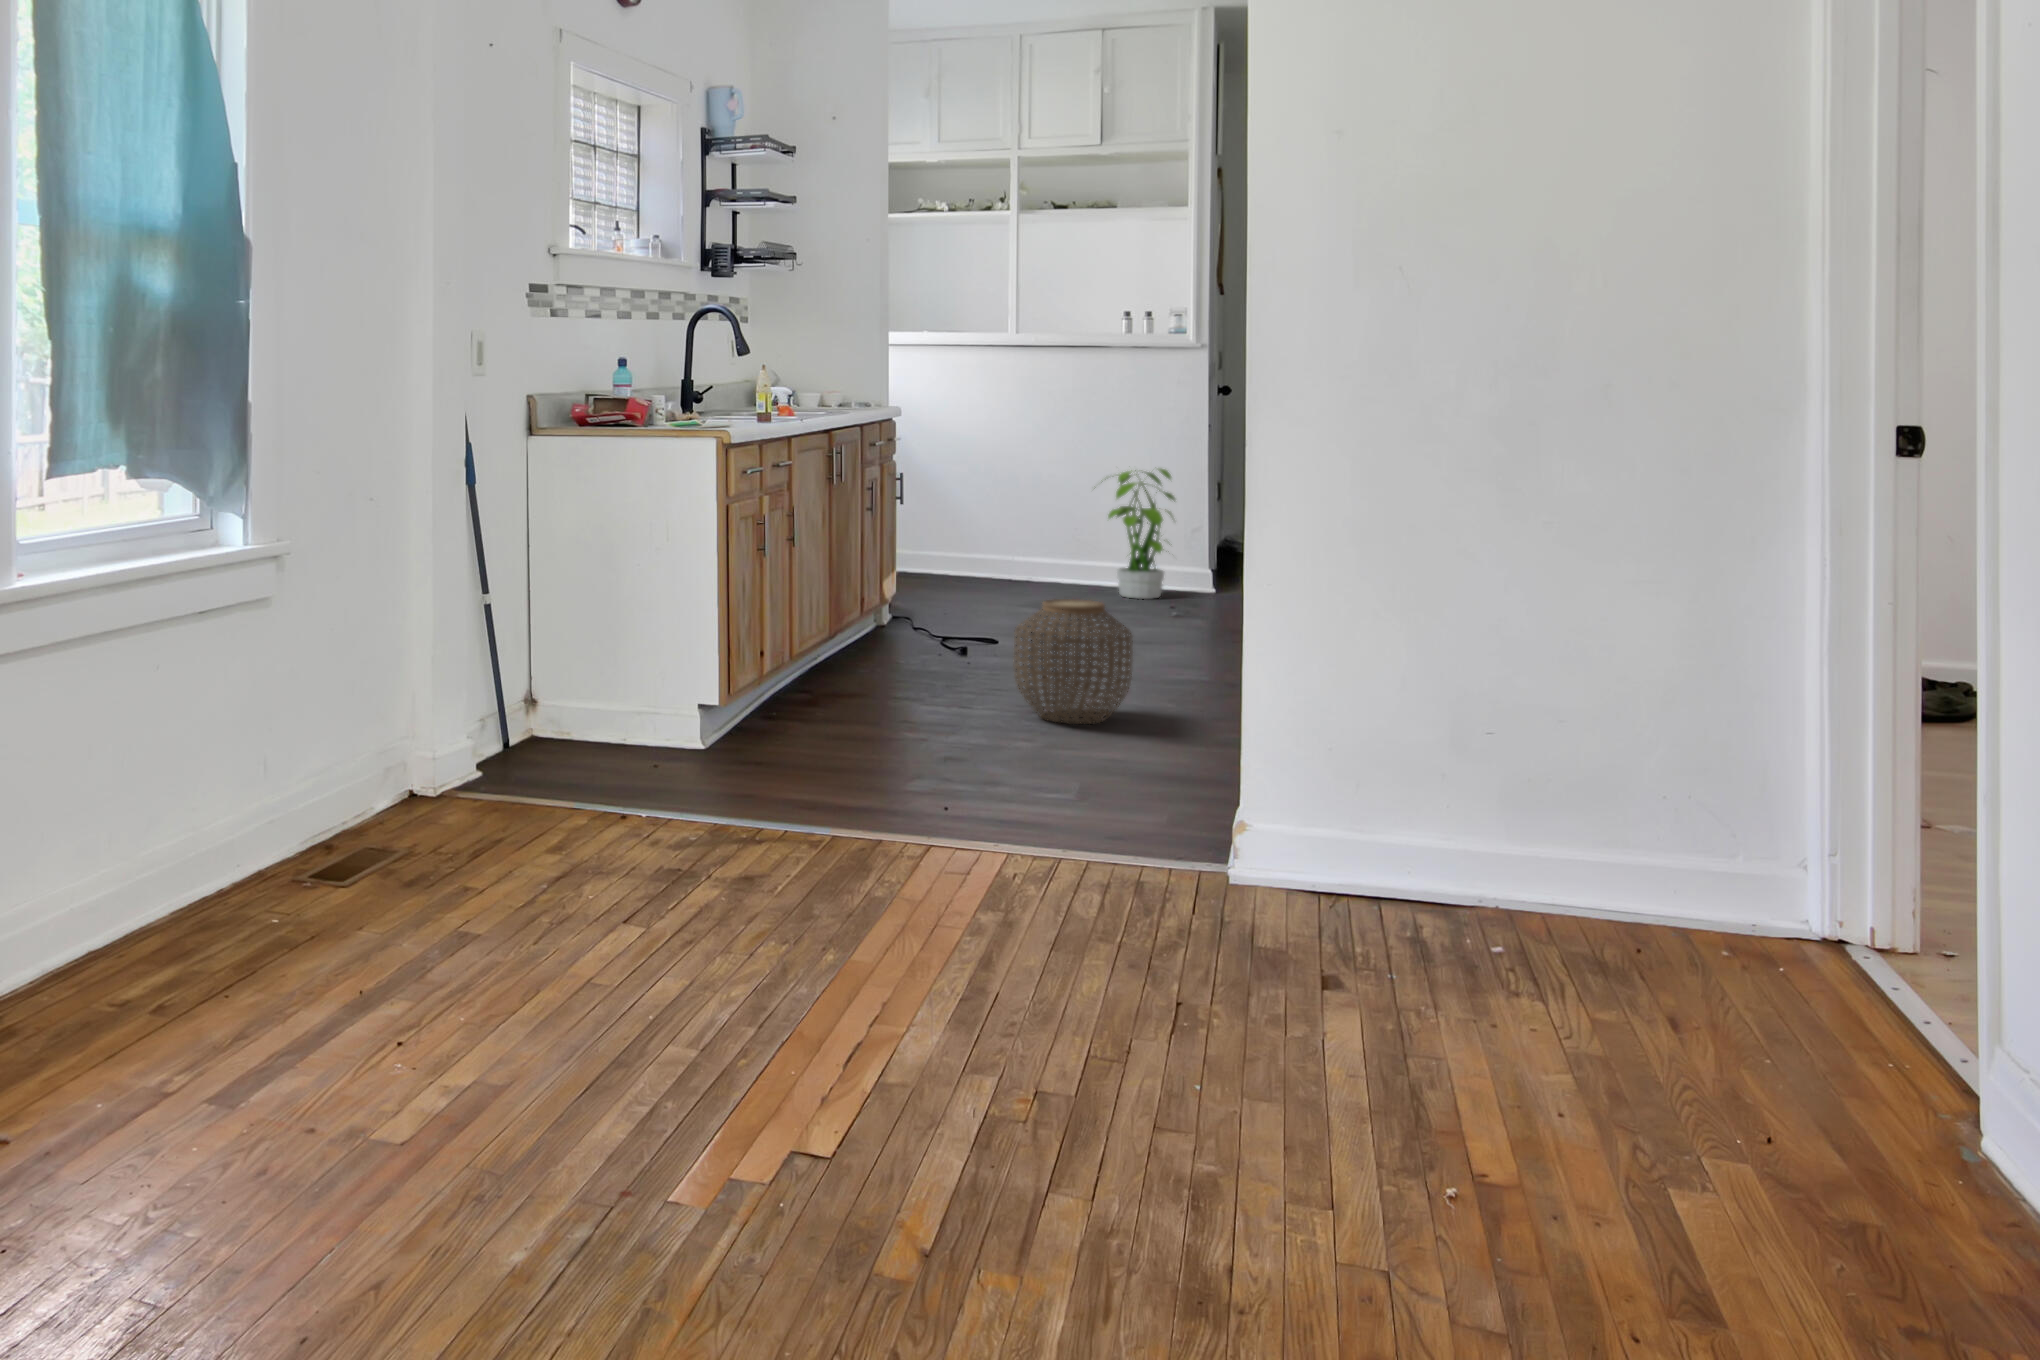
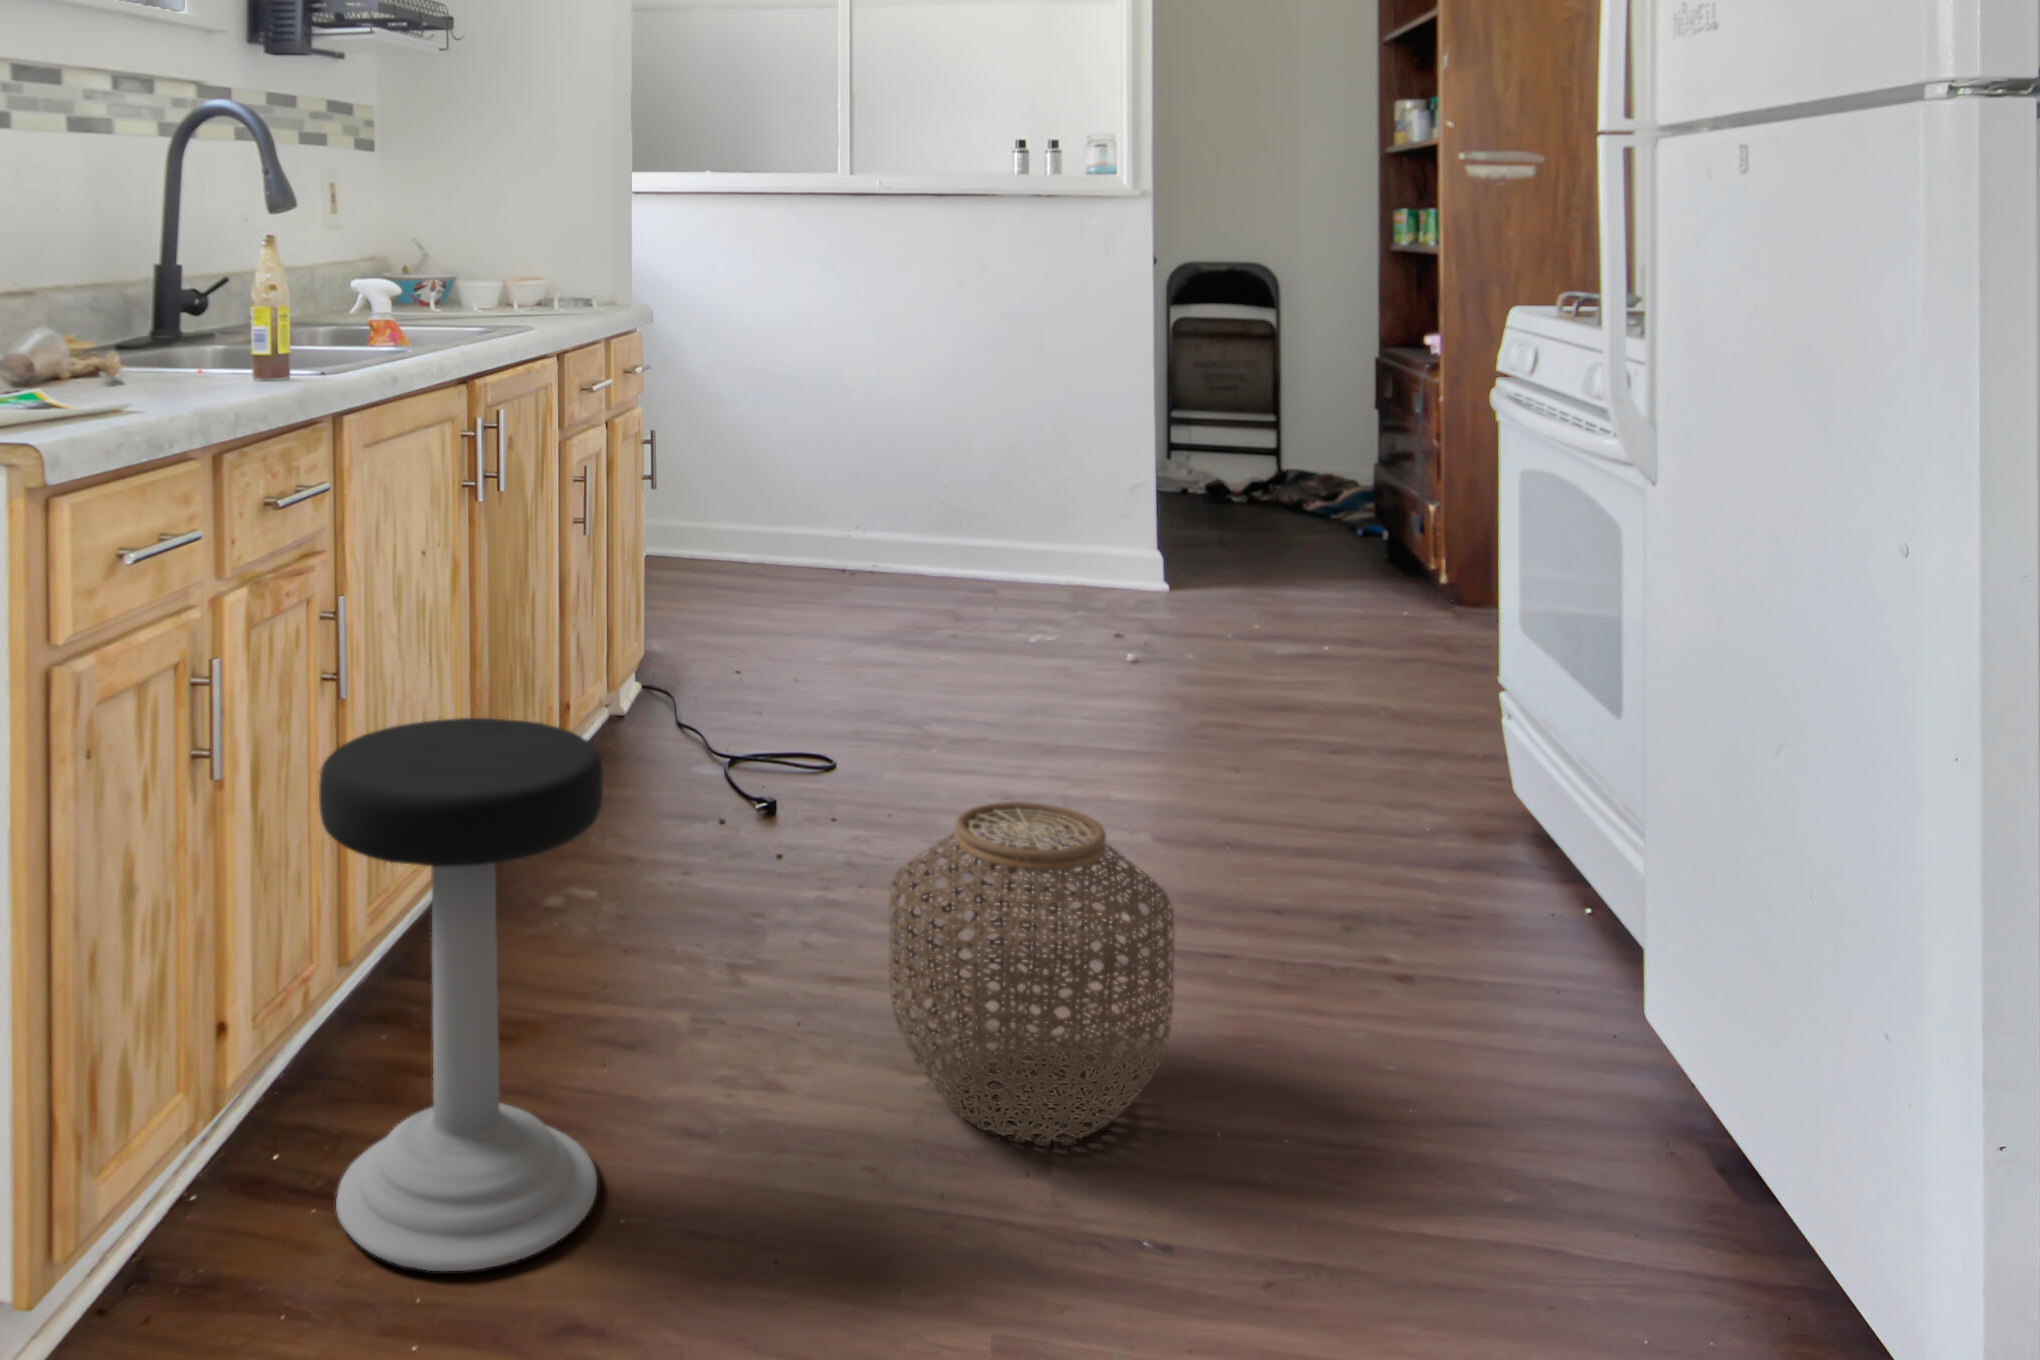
potted plant: present [1108,469,1175,599] -> none [972,386,1108,602]
stool: none [794,552,901,733] -> present [319,718,603,1271]

